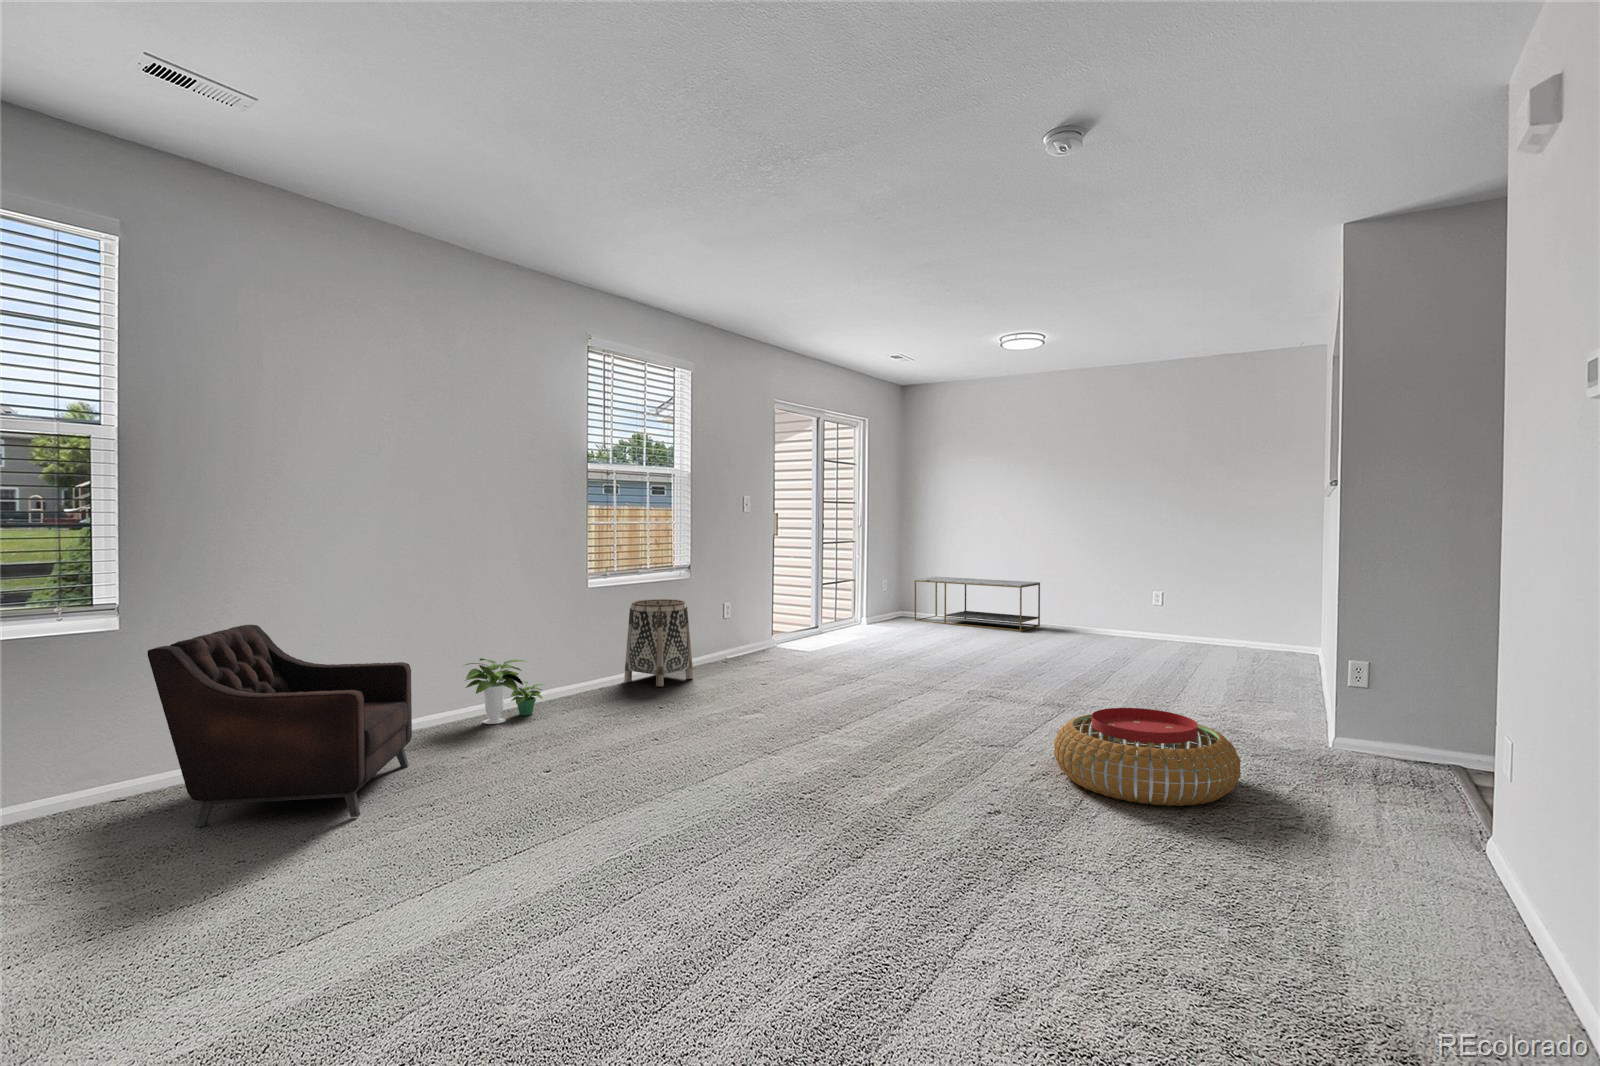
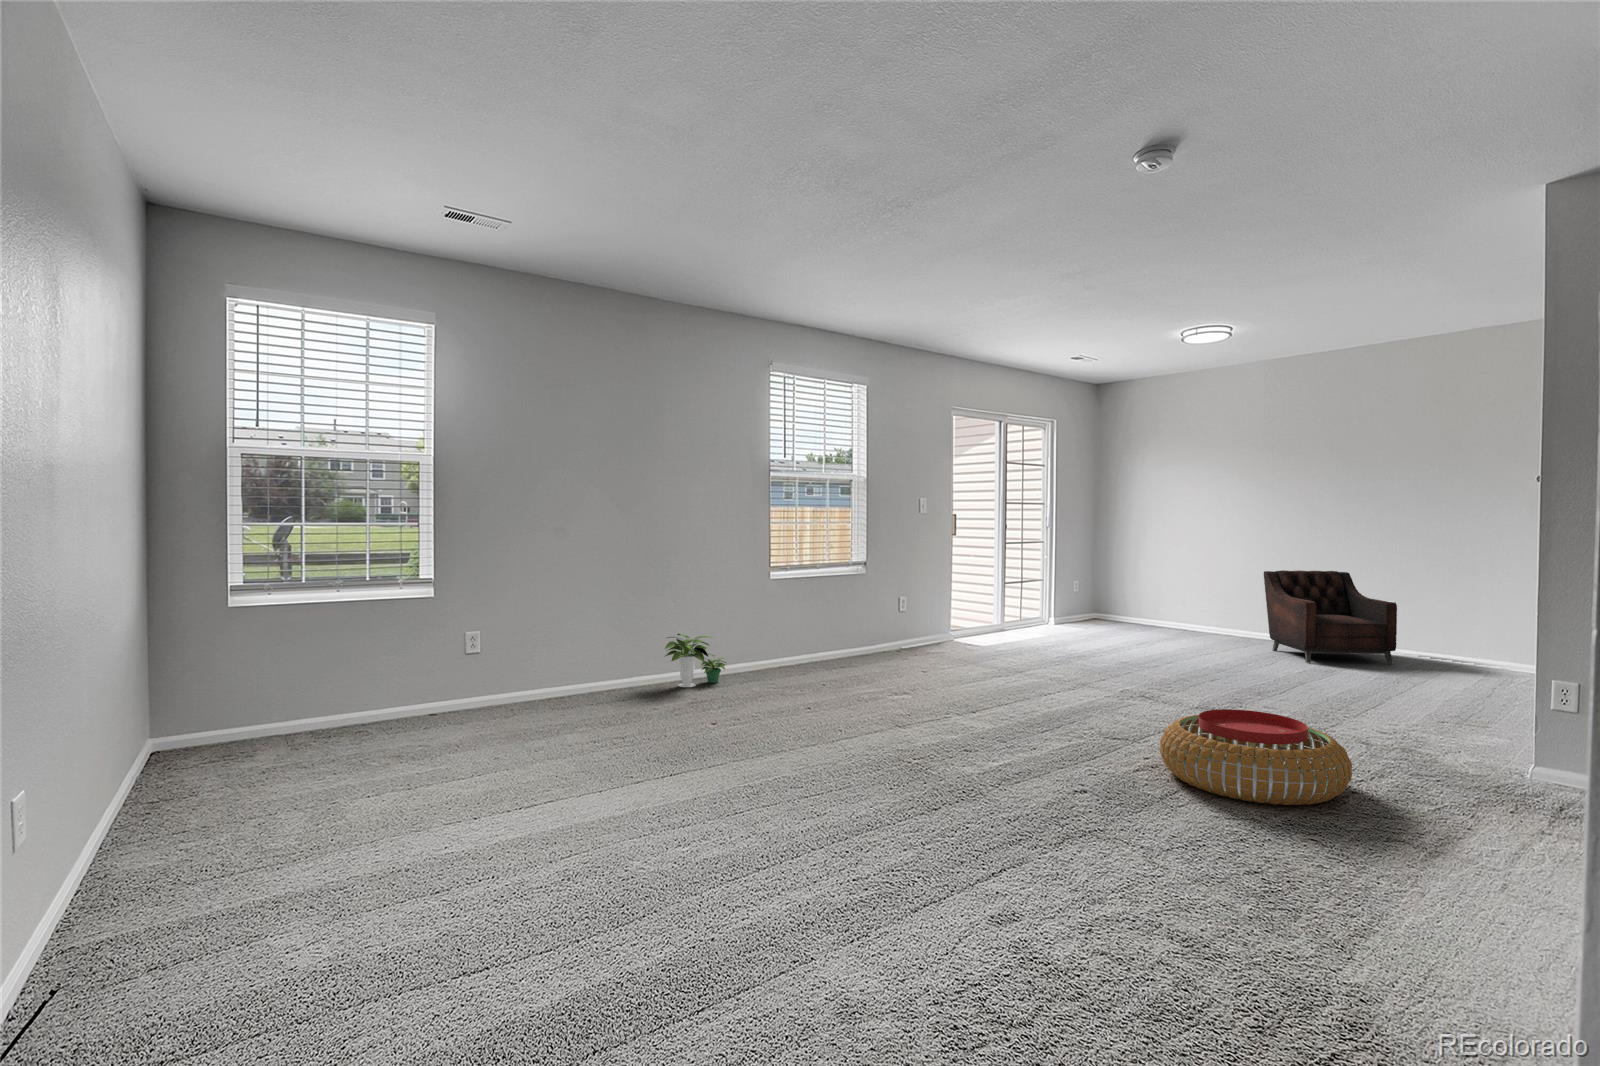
coffee table: present [915,577,1040,631] -> none [1108,579,1246,639]
basket: present [624,599,693,686] -> none [802,591,862,668]
armchair: present [148,625,412,827] -> present [1264,570,1397,664]

